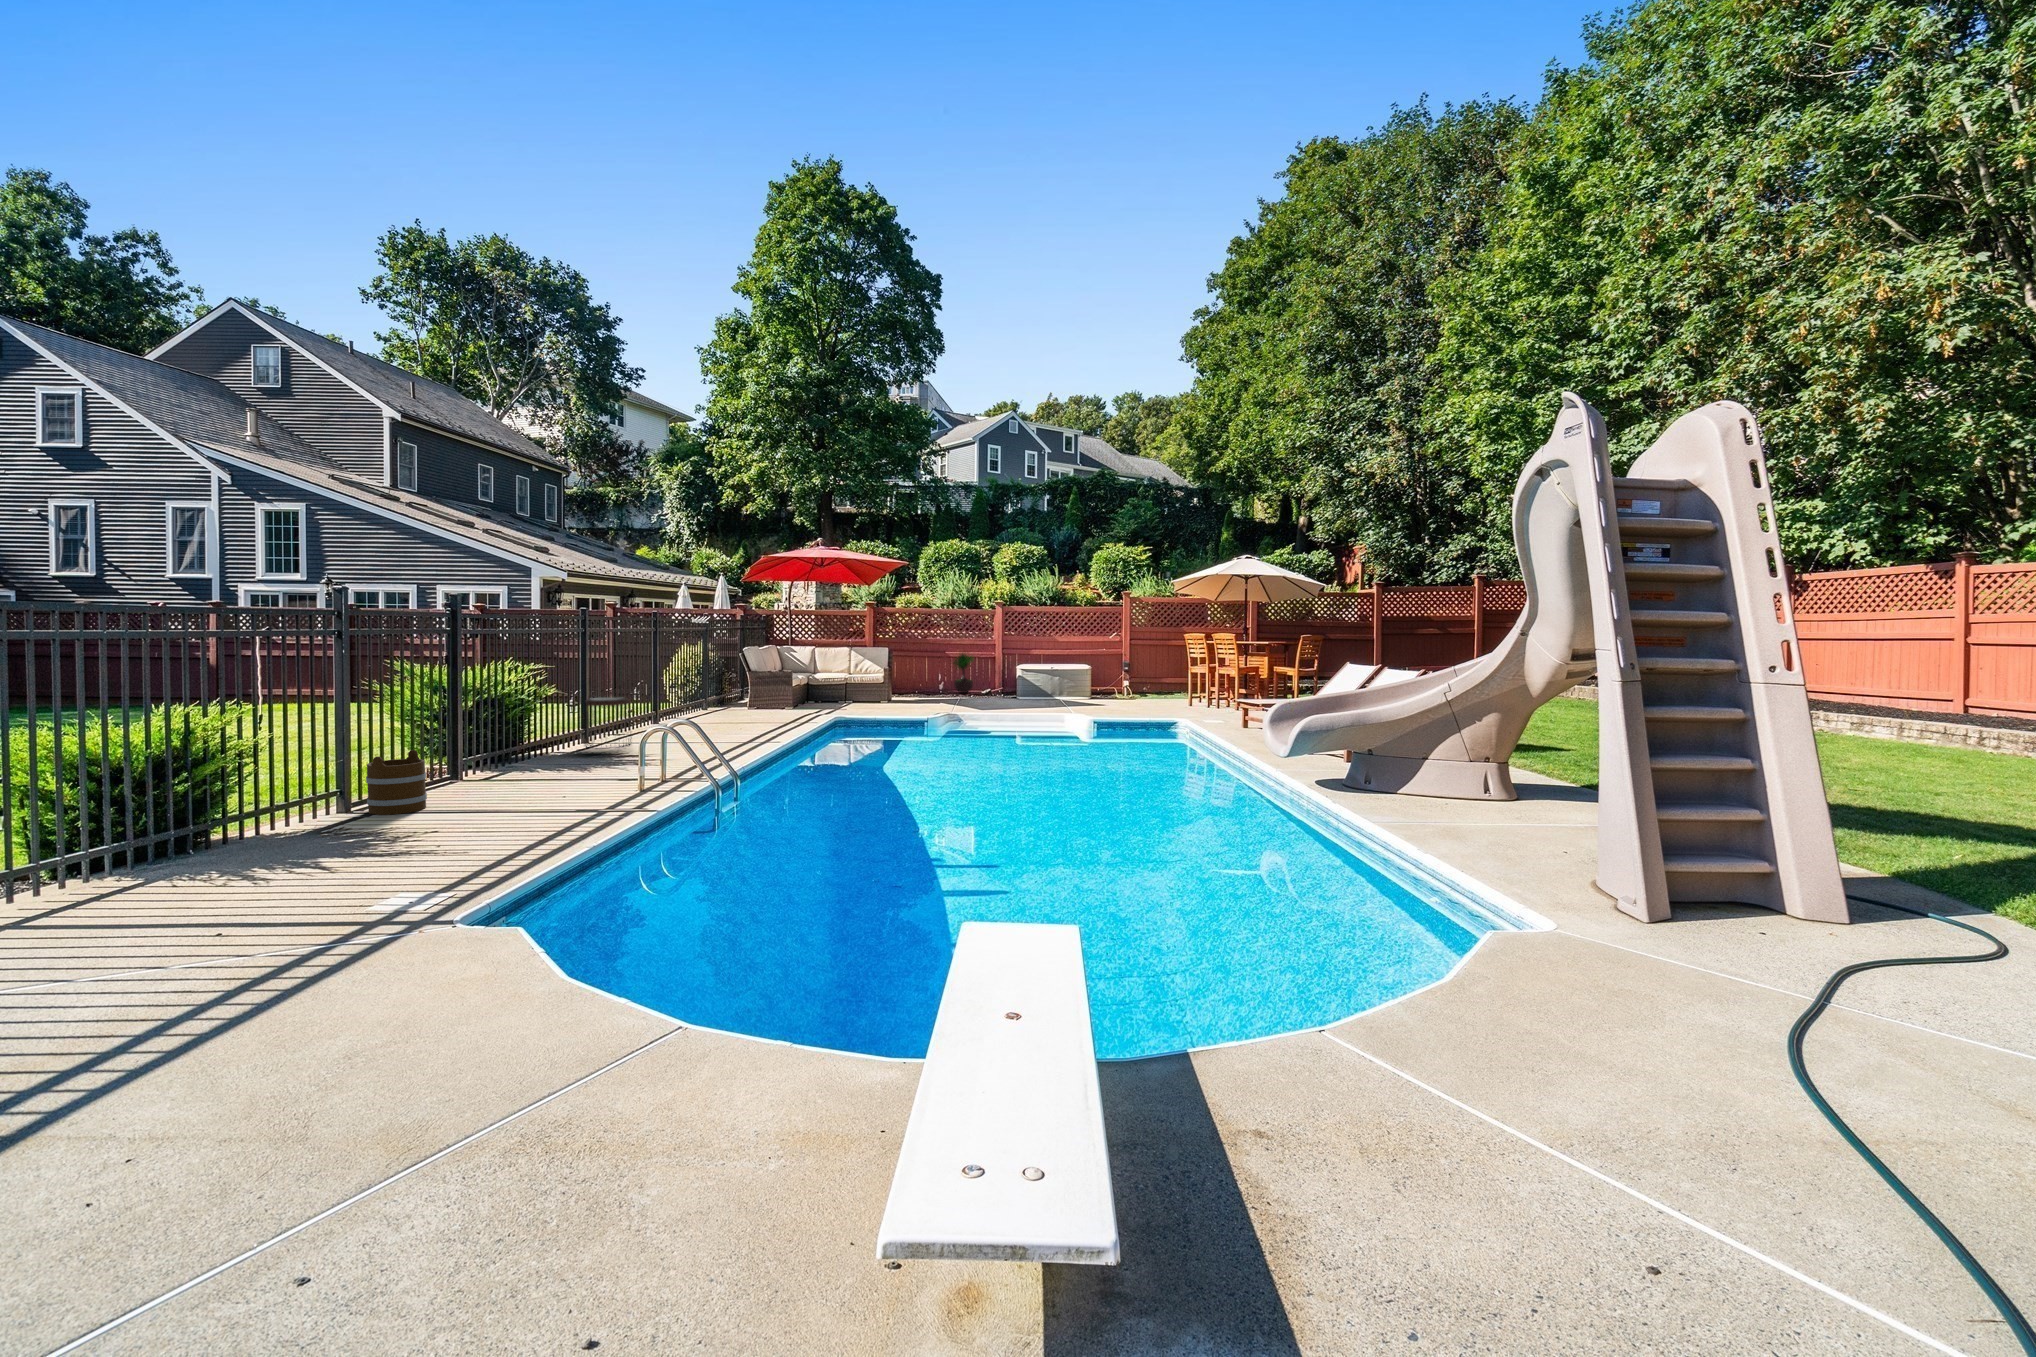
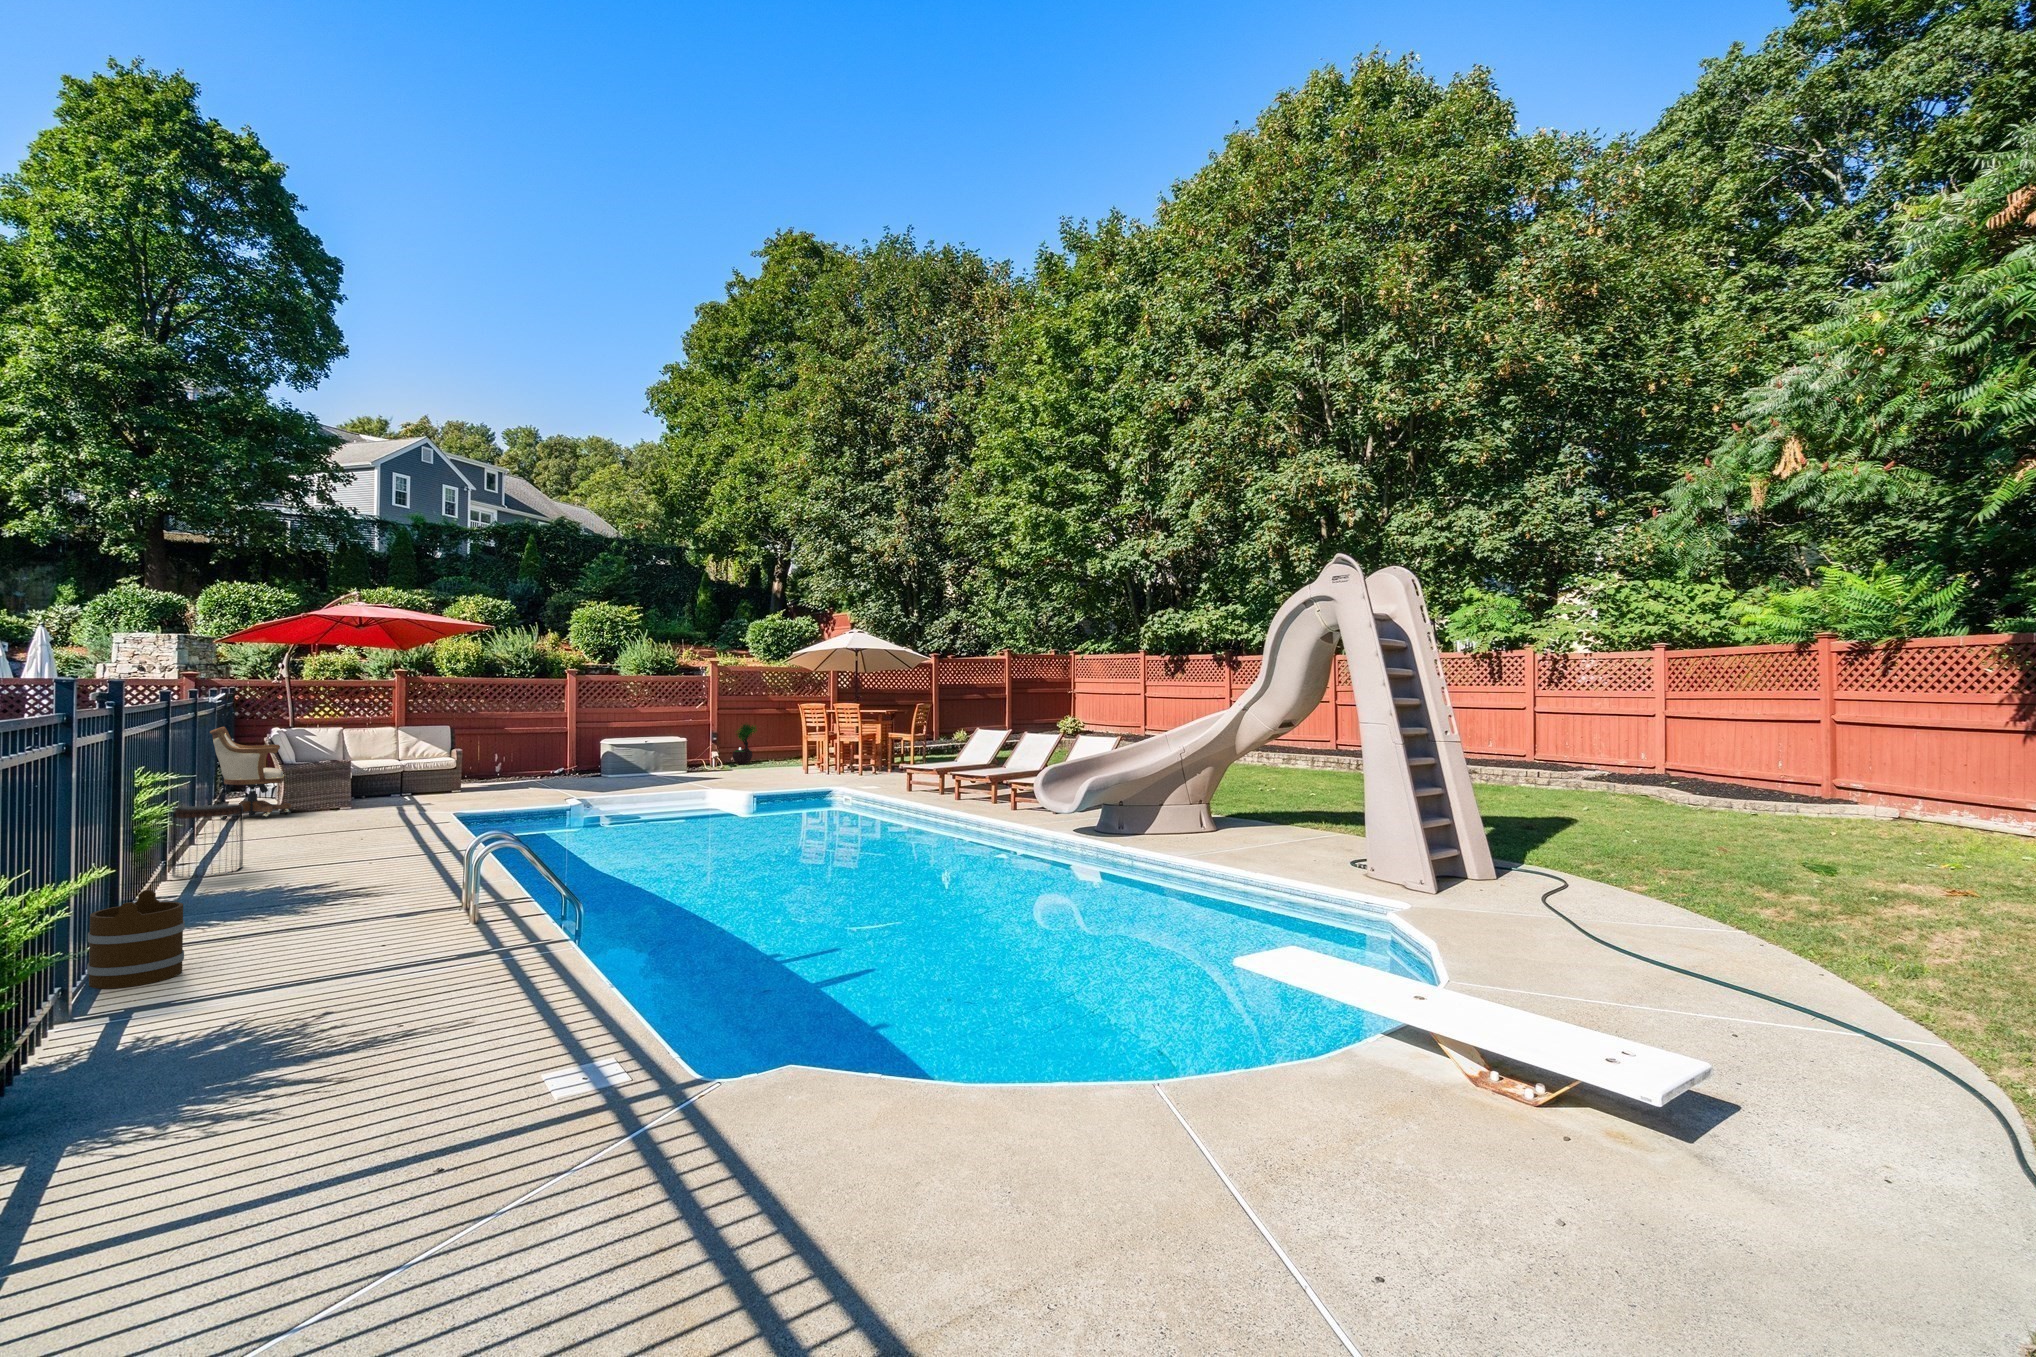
chair: none [697,644,749,712] -> present [210,727,291,820]
potted tree: present [953,653,974,693] -> present [733,724,756,764]

